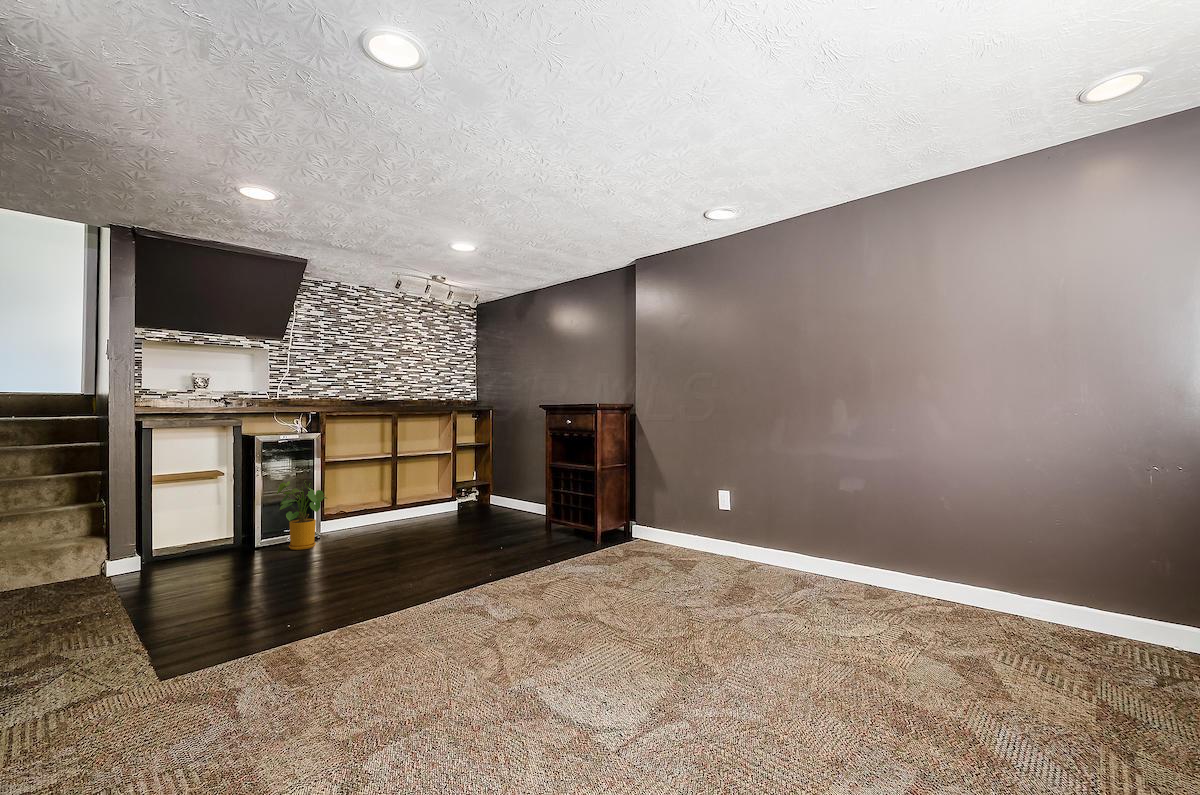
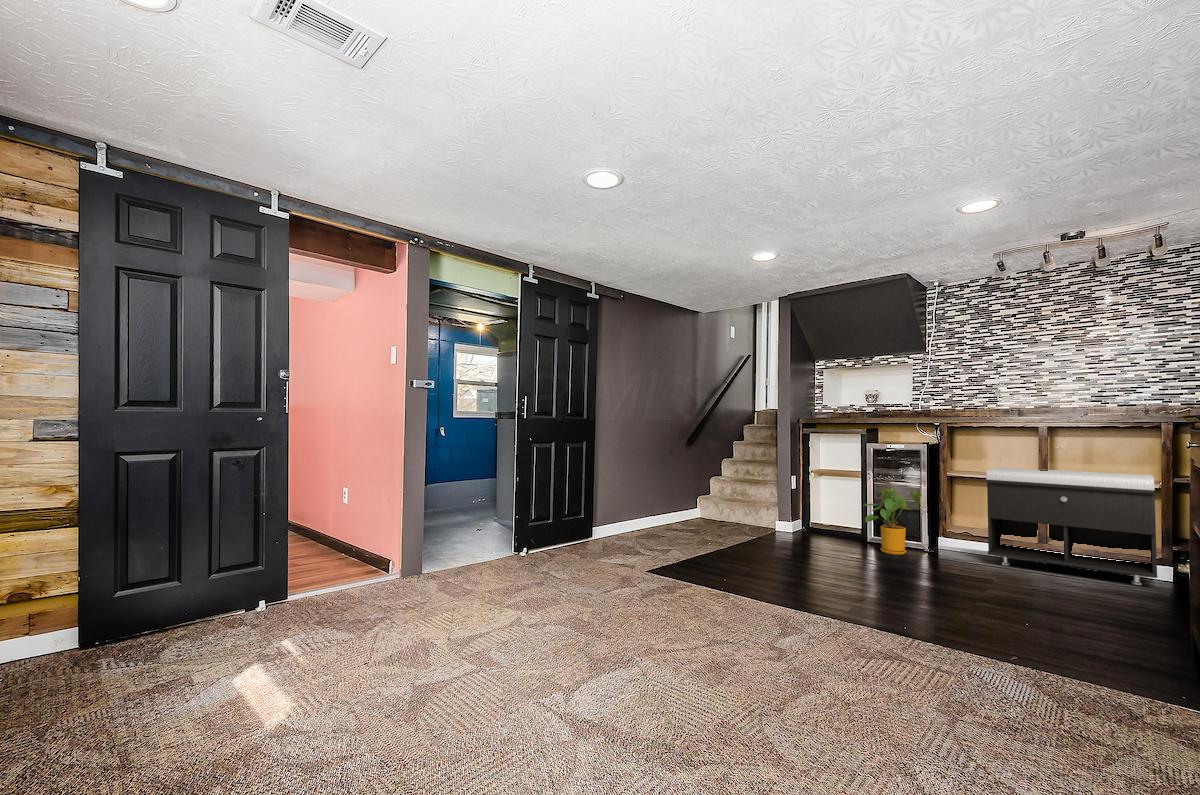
storage bench: none [355,447,470,531] -> present [986,467,1157,585]

